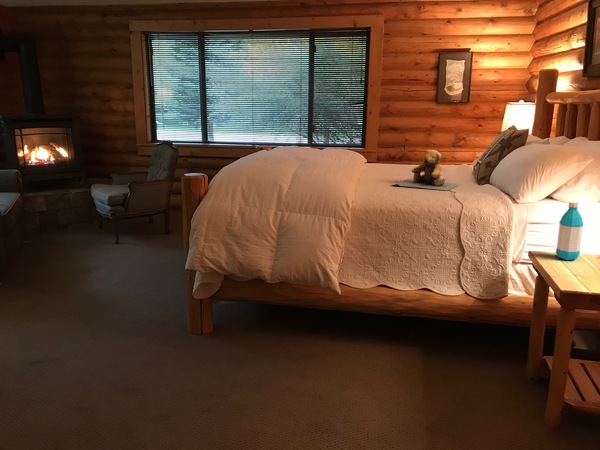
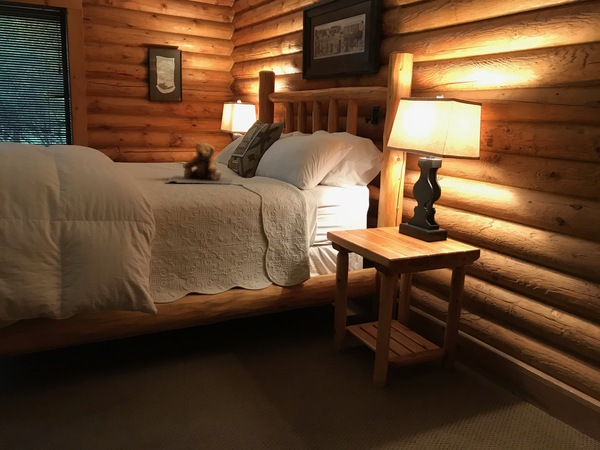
water bottle: present [556,202,583,260] -> none [355,183,374,236]

